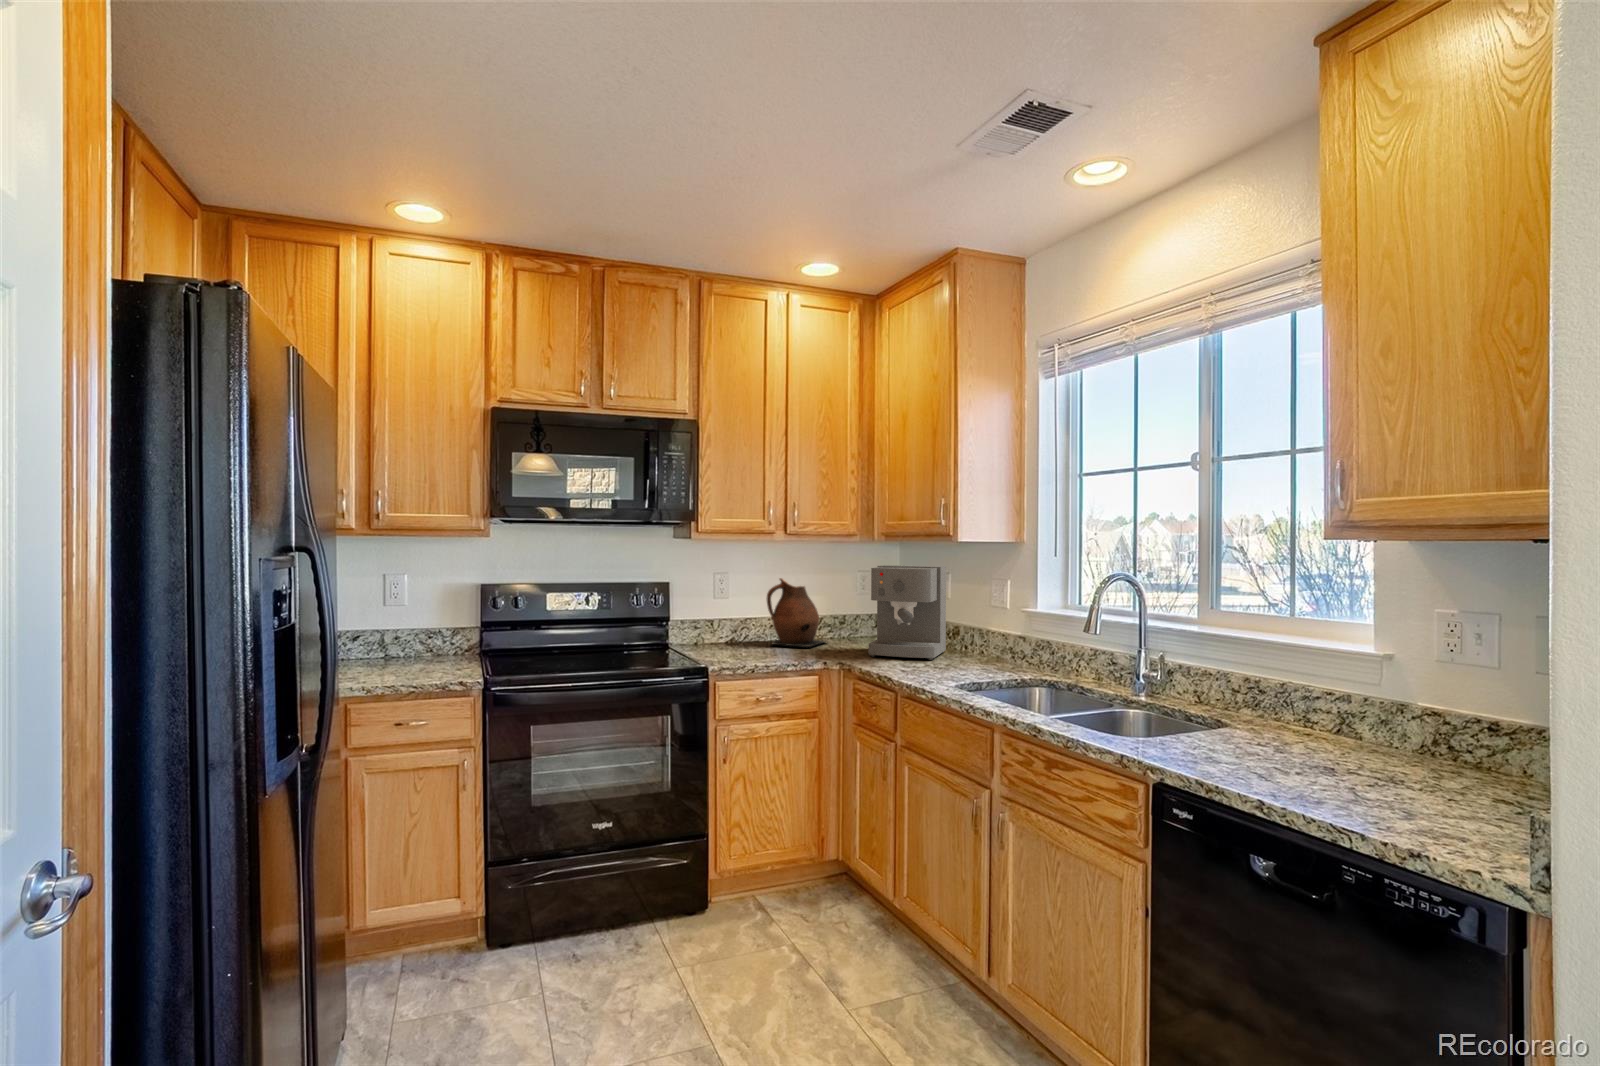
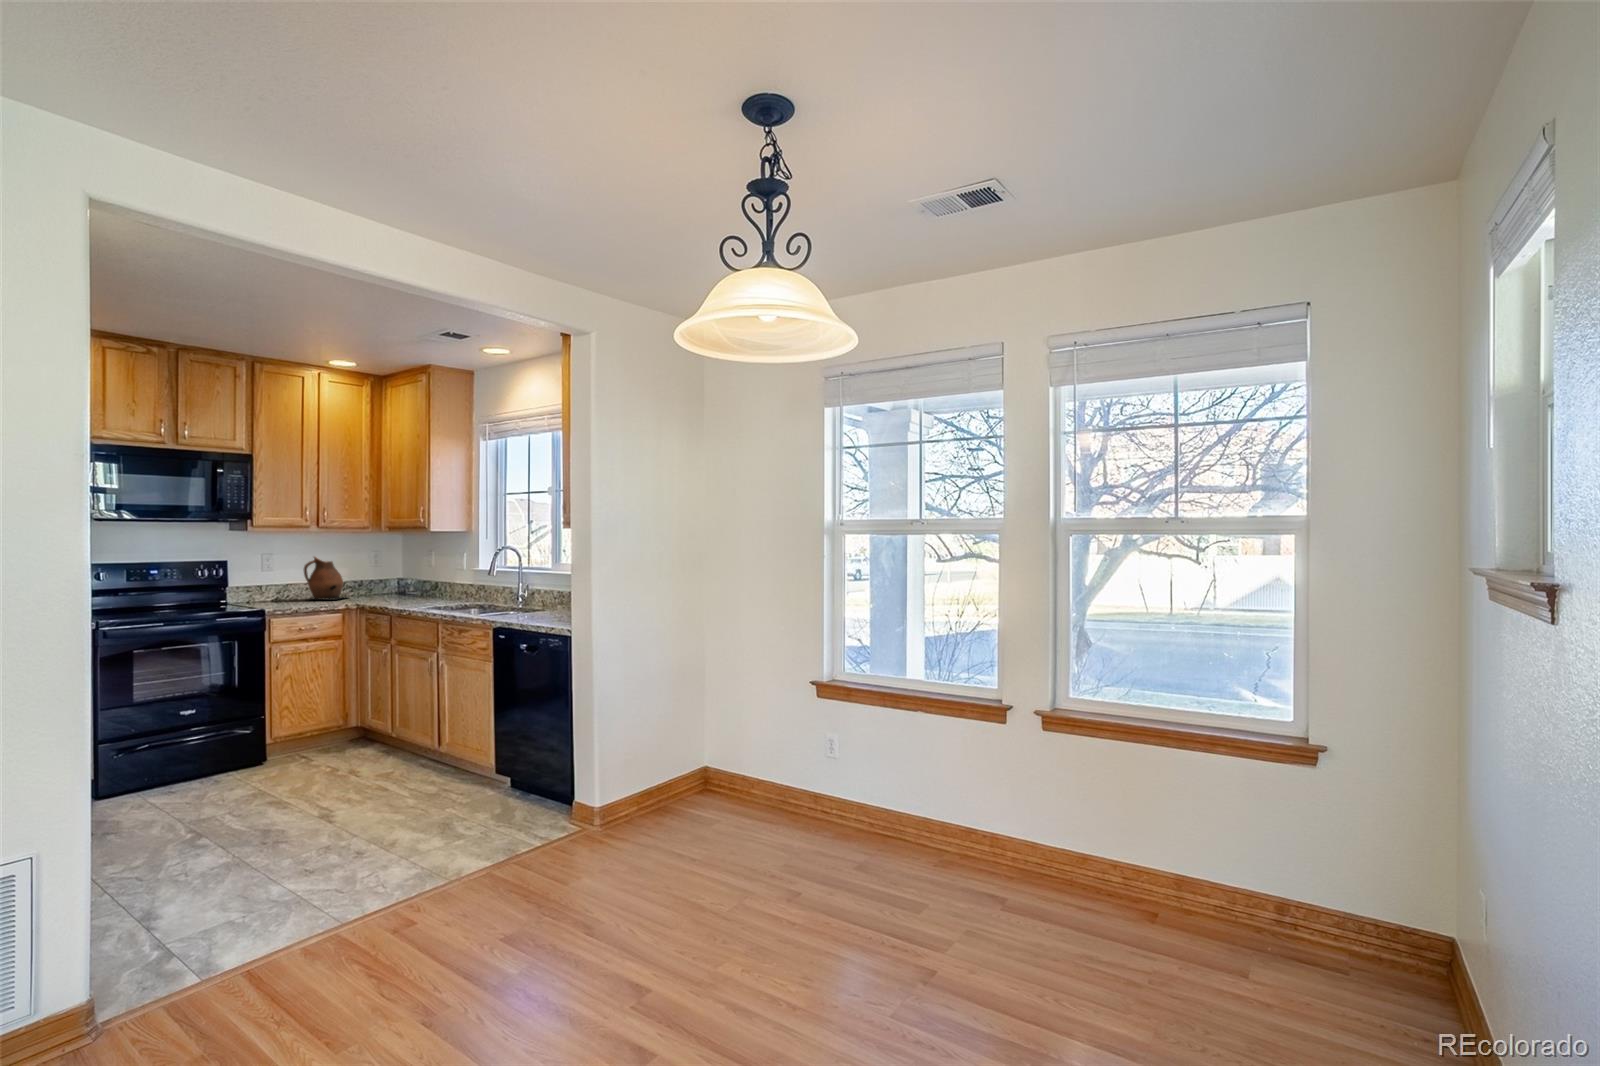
coffee maker: present [869,565,946,660] -> none [377,546,430,602]

